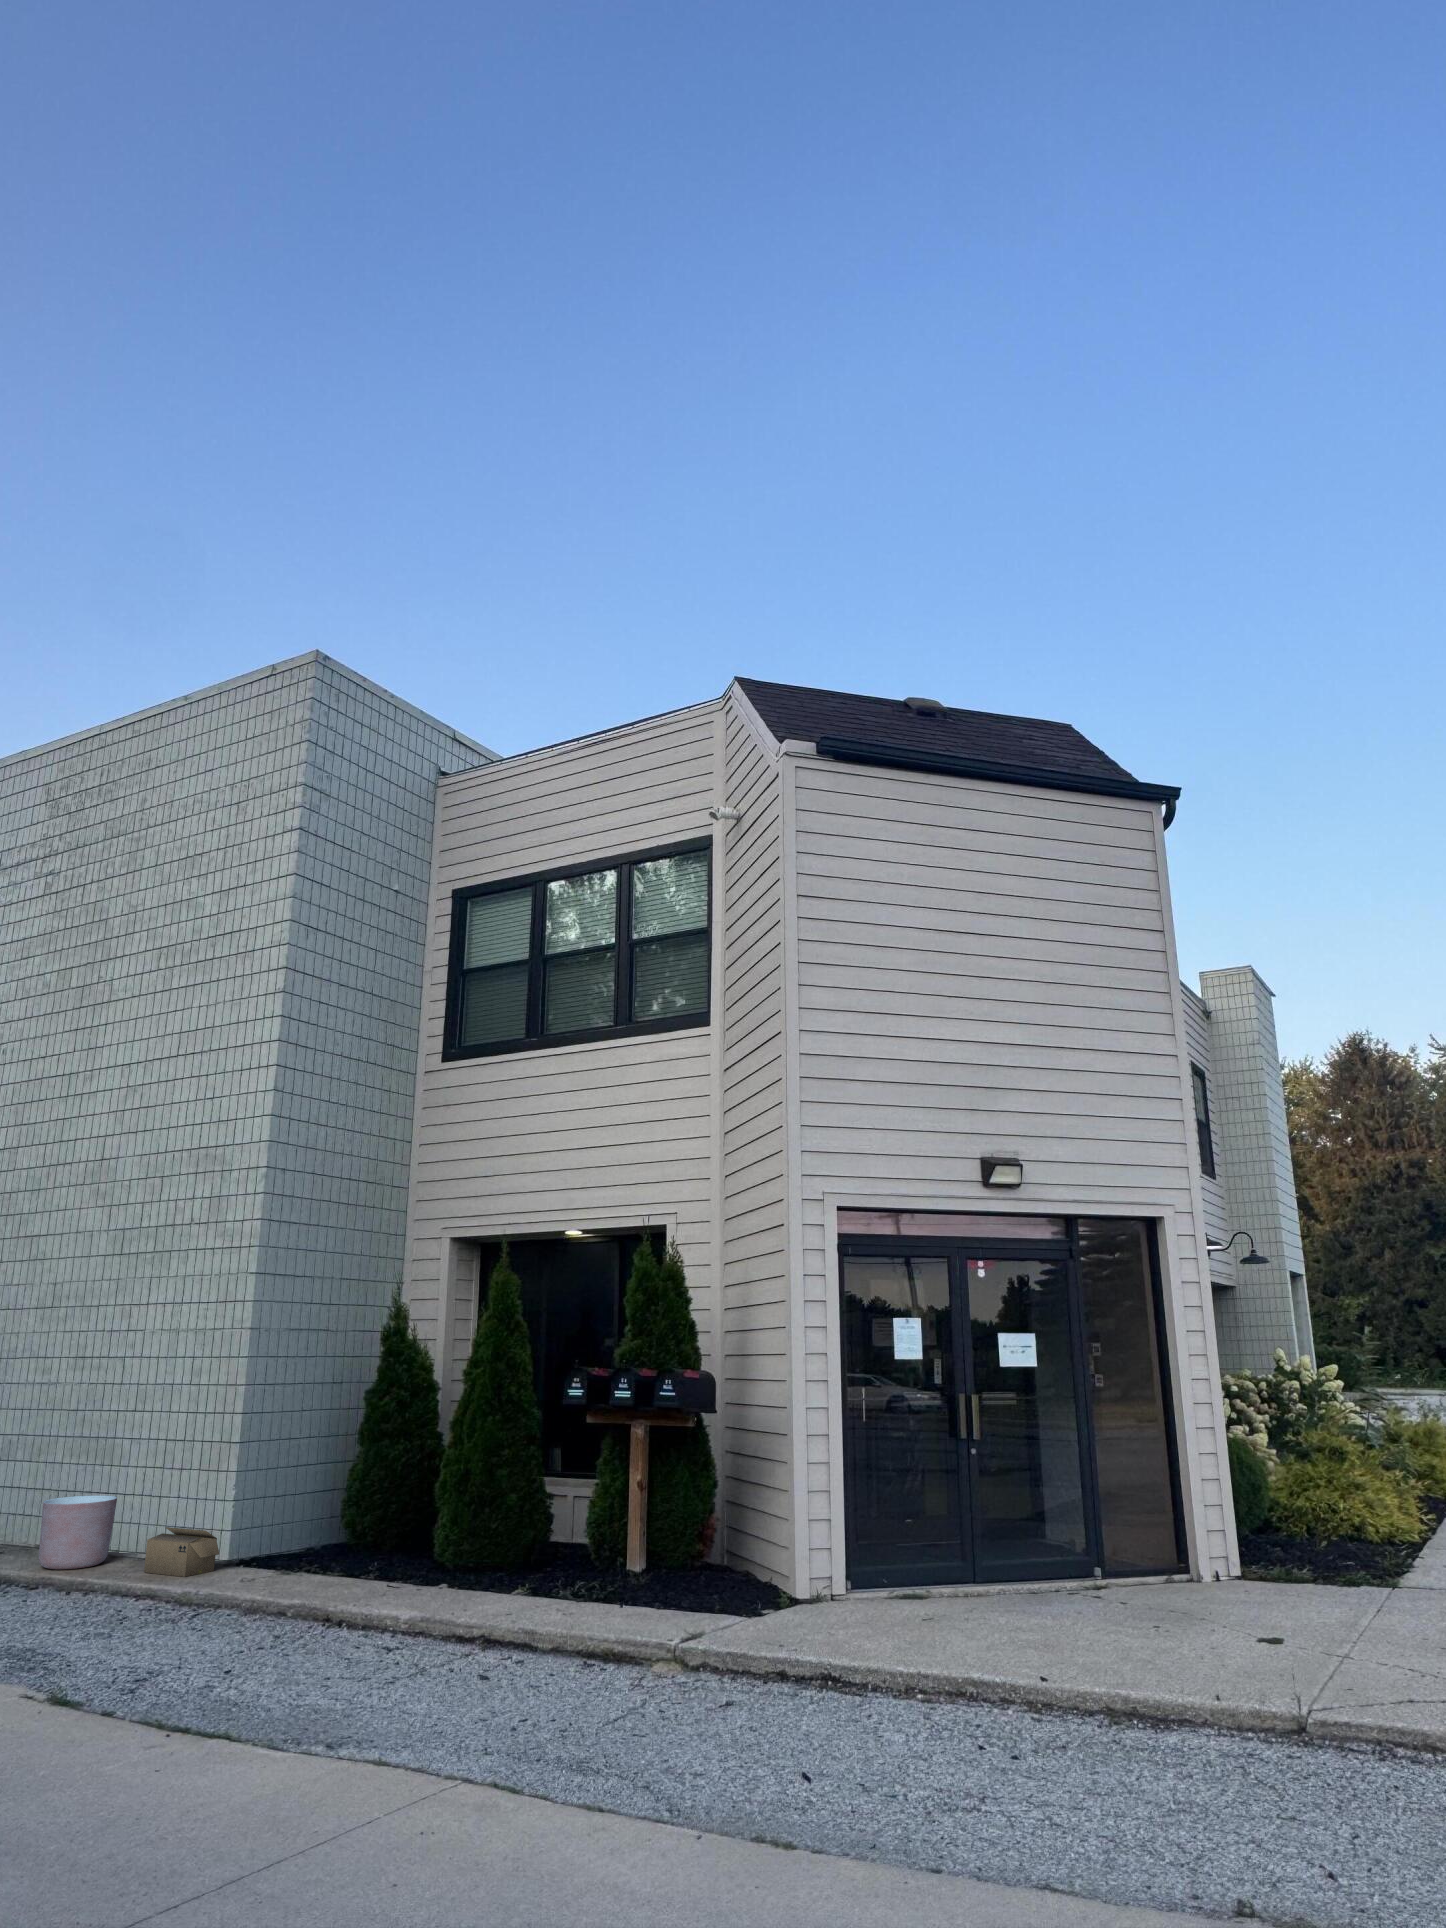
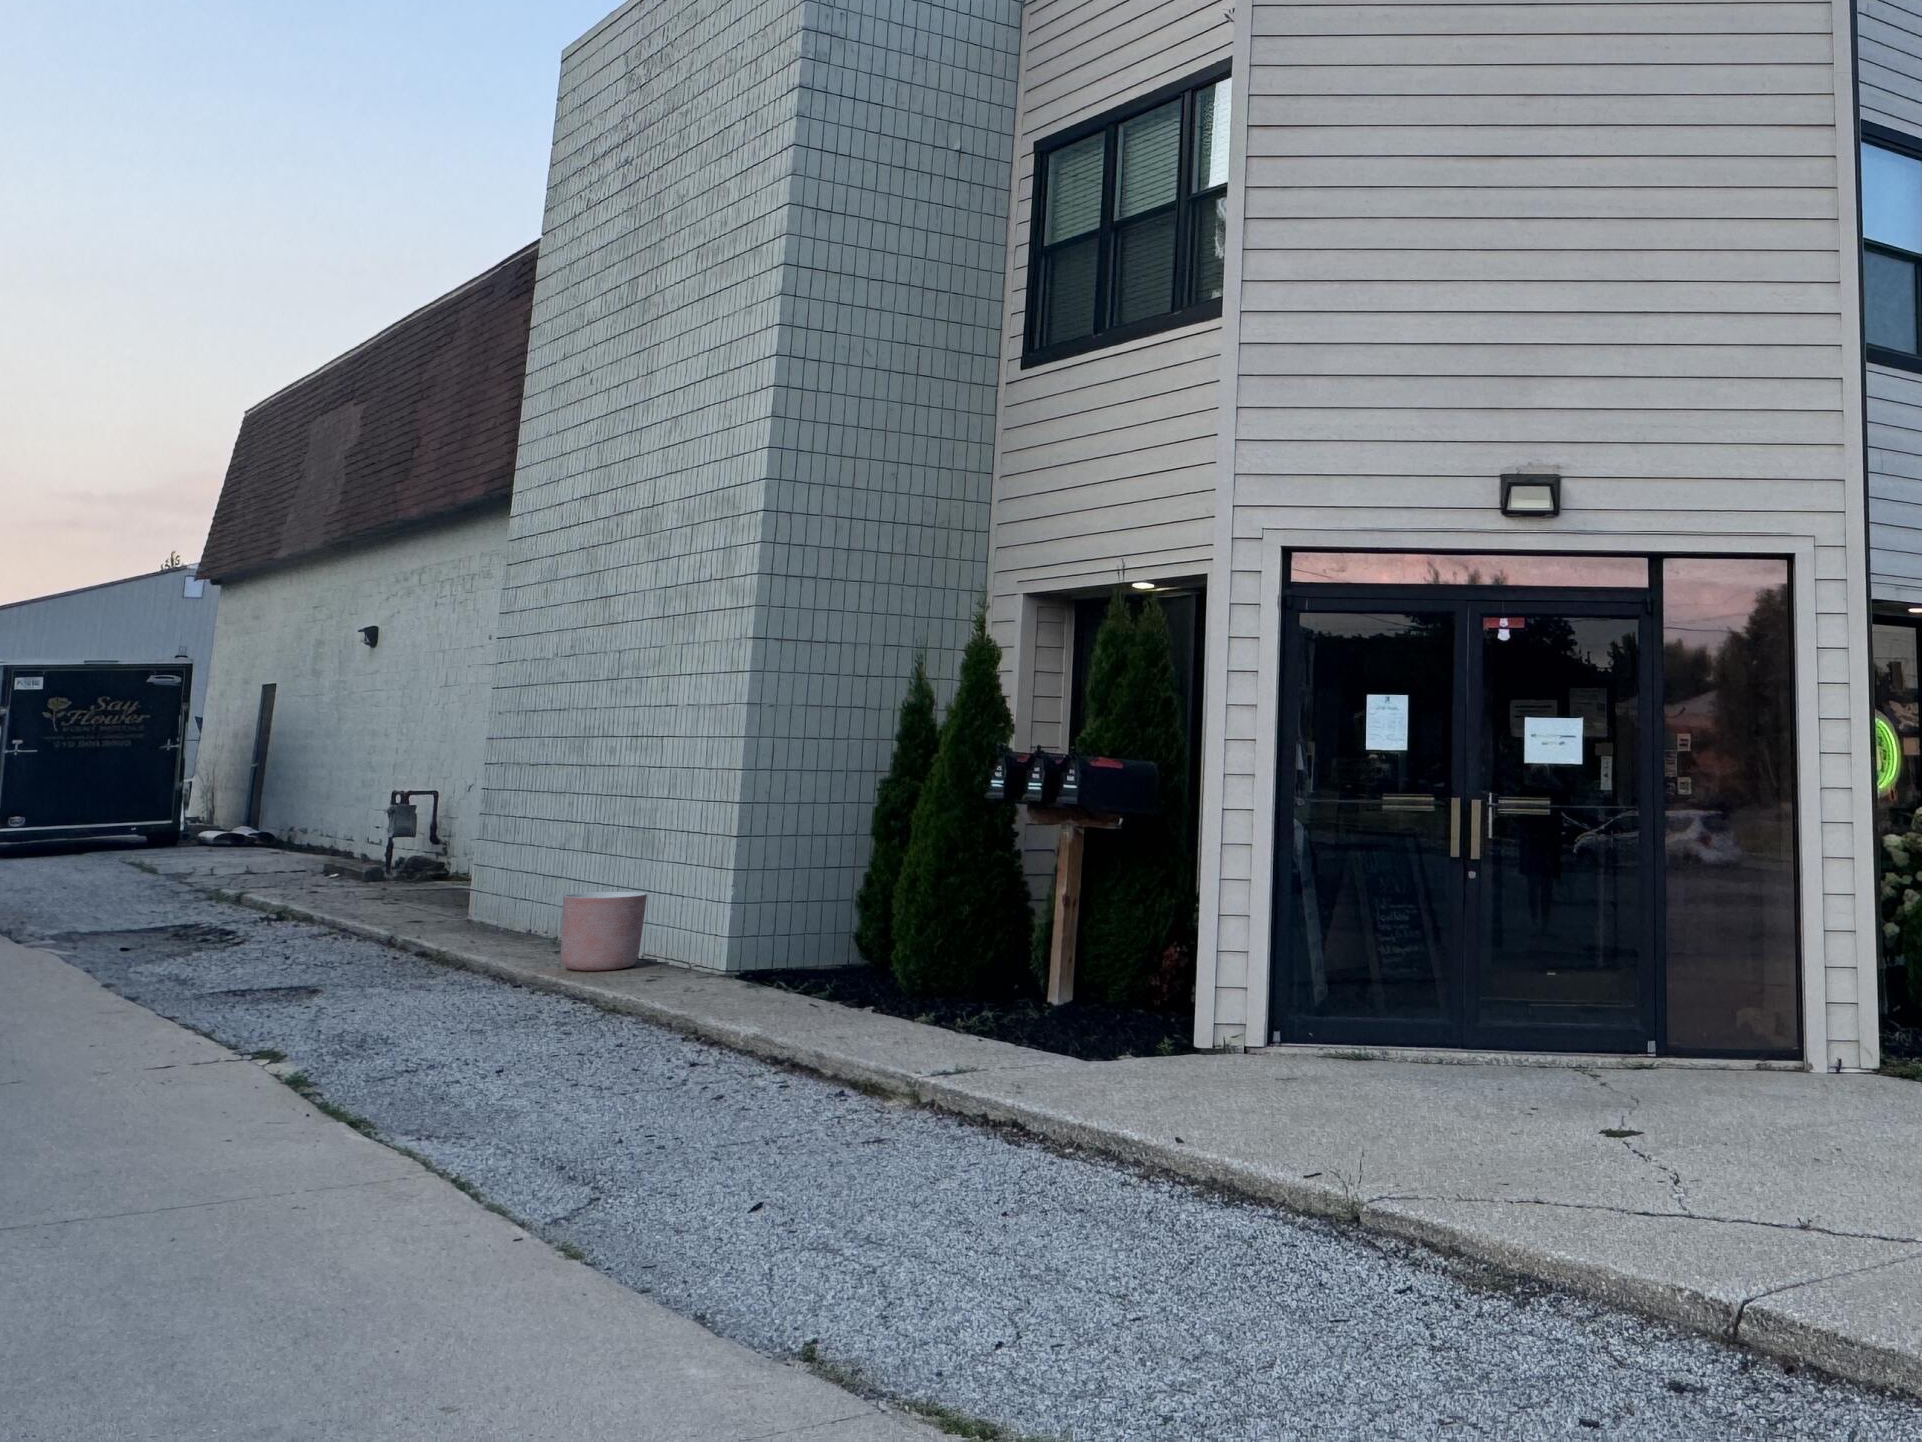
cardboard box: present [144,1527,219,1577] -> none [645,929,716,985]

